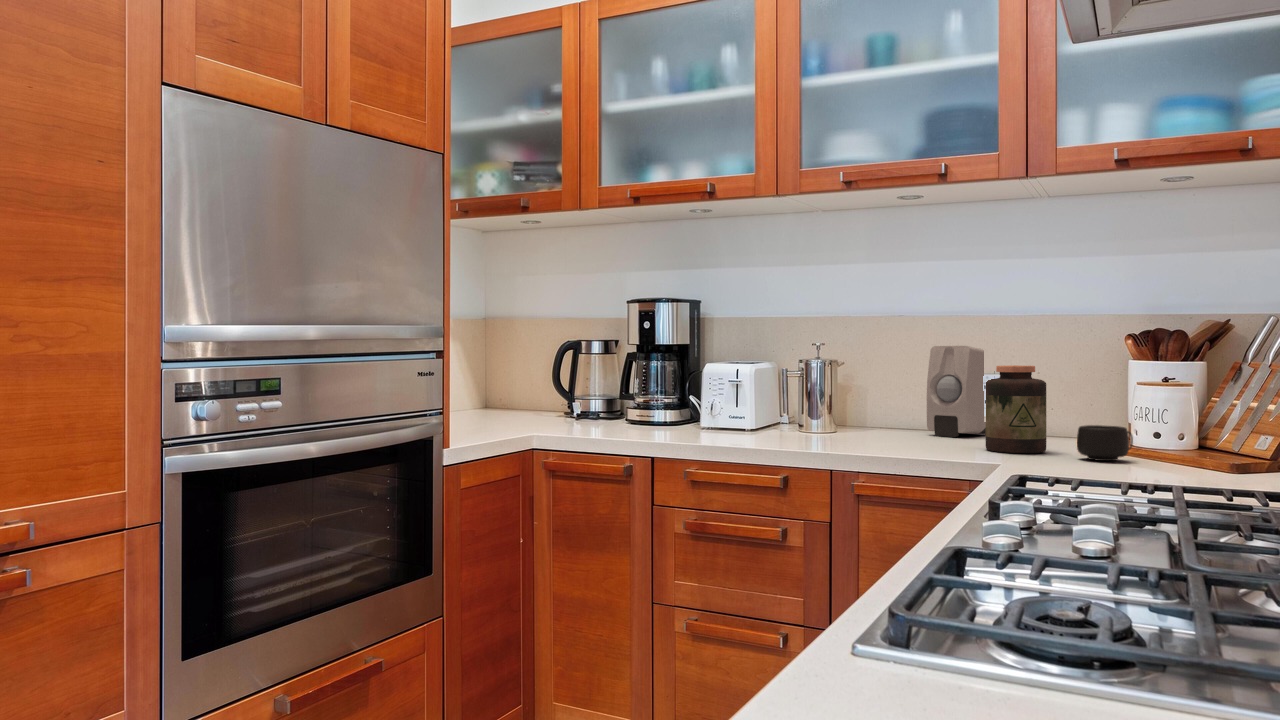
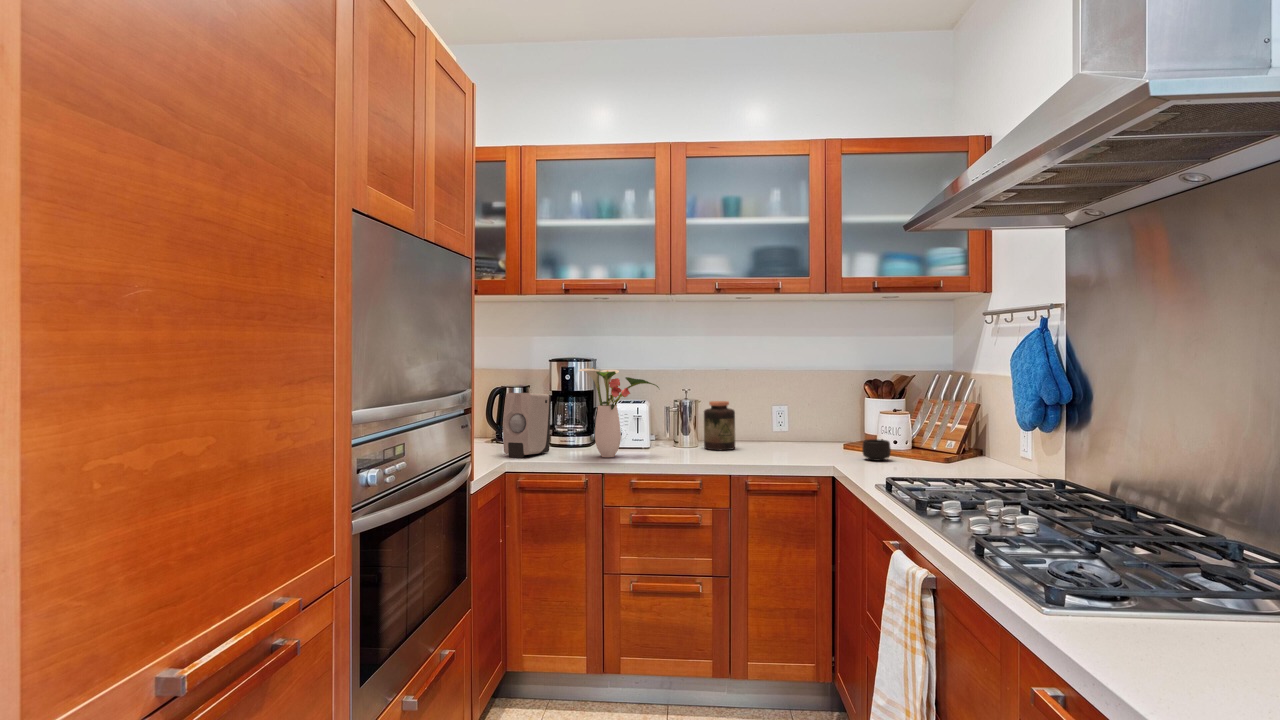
flower arrangement: none [639,306,755,434] -> present [579,367,659,457]
soap dispenser: present [927,346,986,437] -> present [503,393,551,458]
jar: present [986,365,1047,453] -> present [704,401,735,450]

